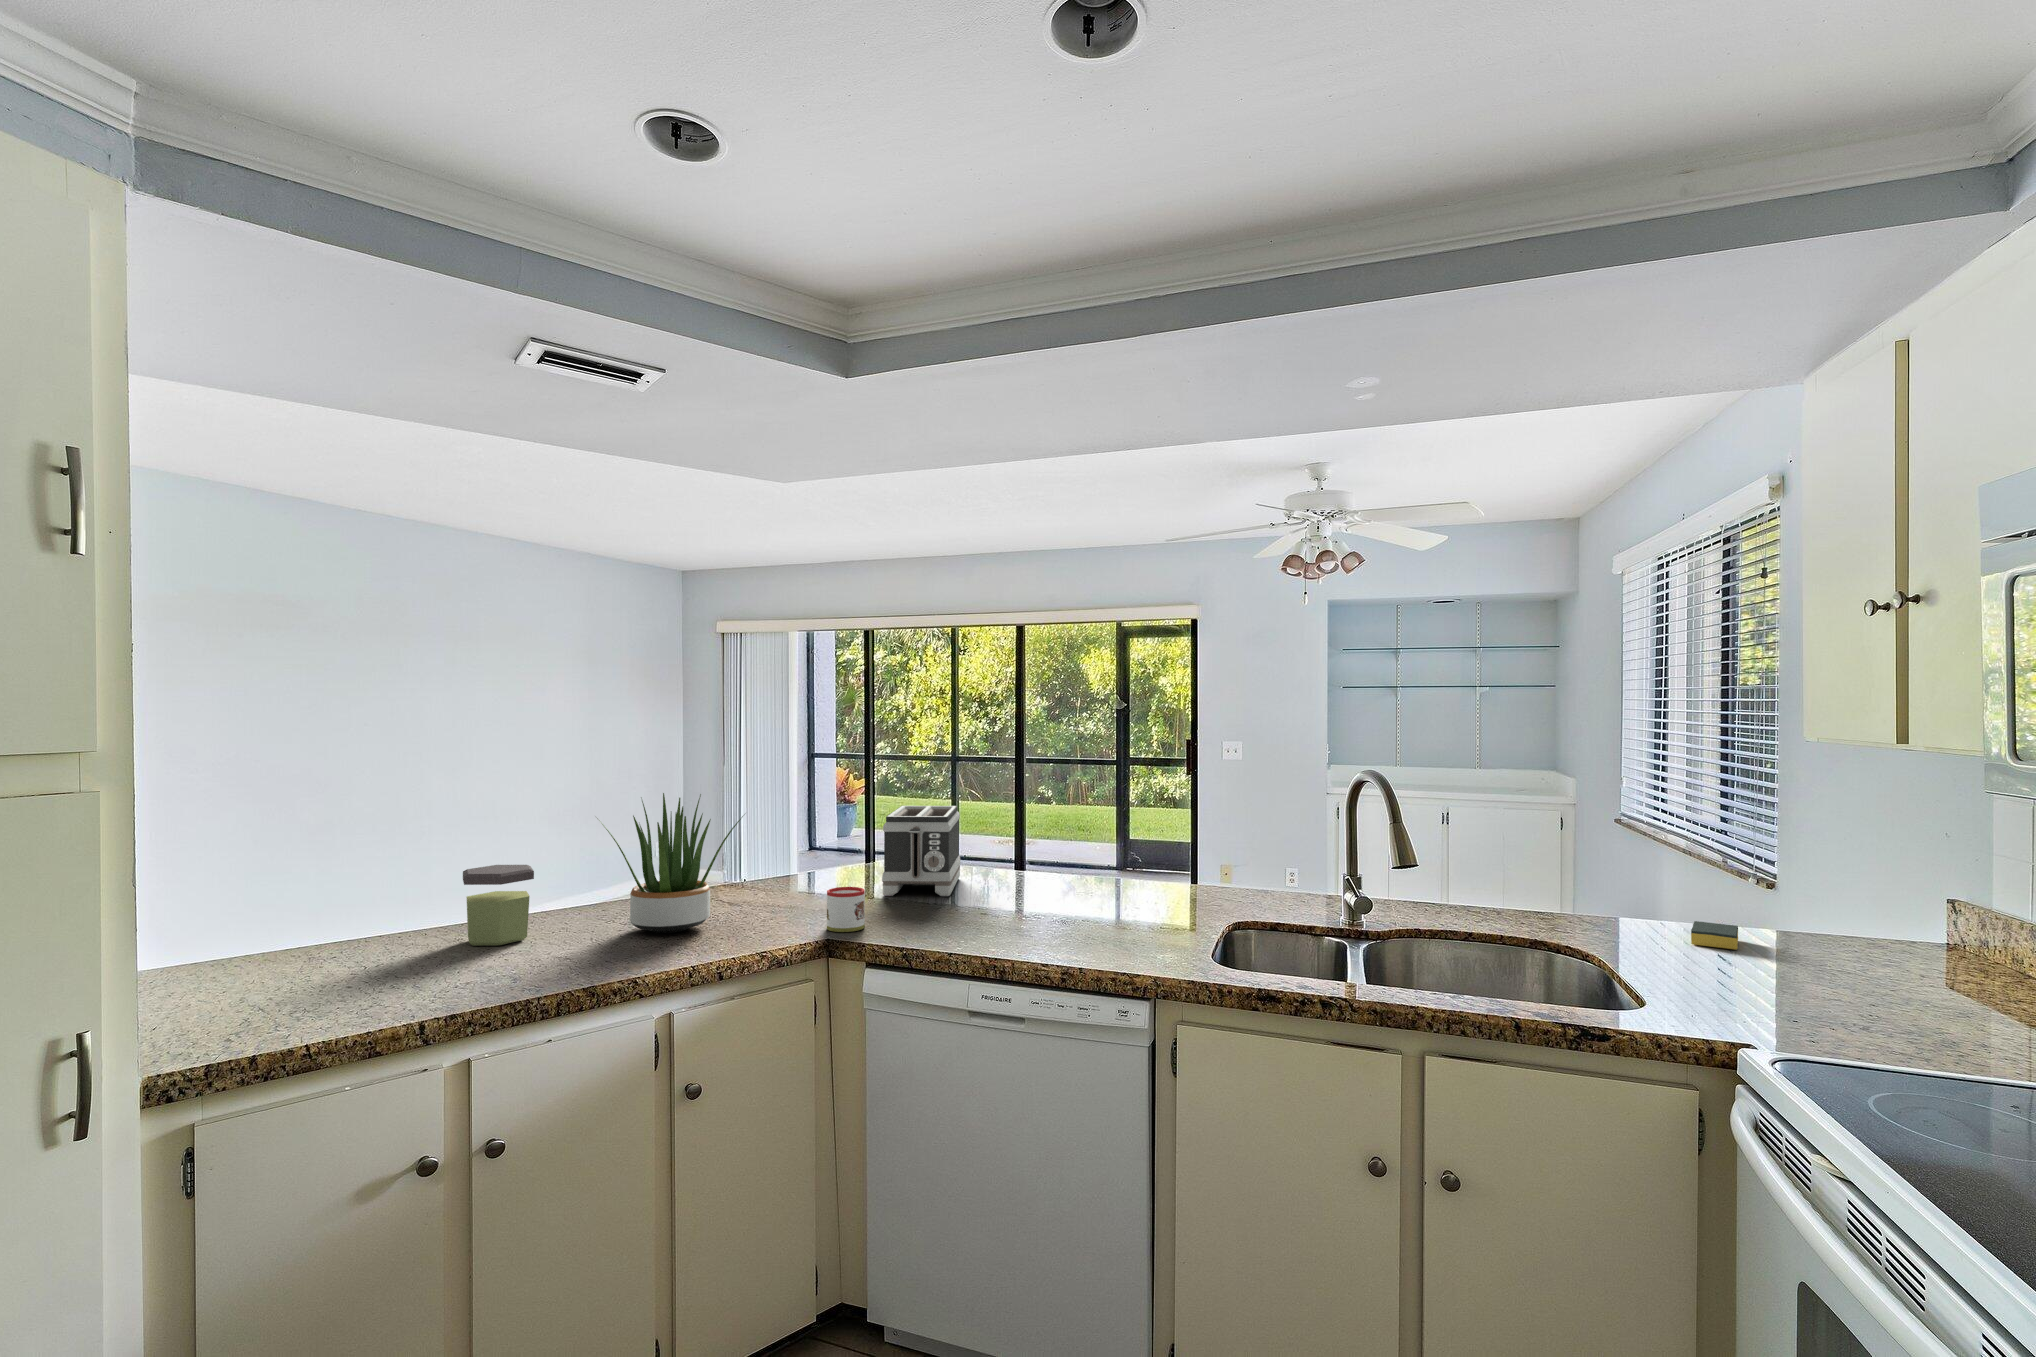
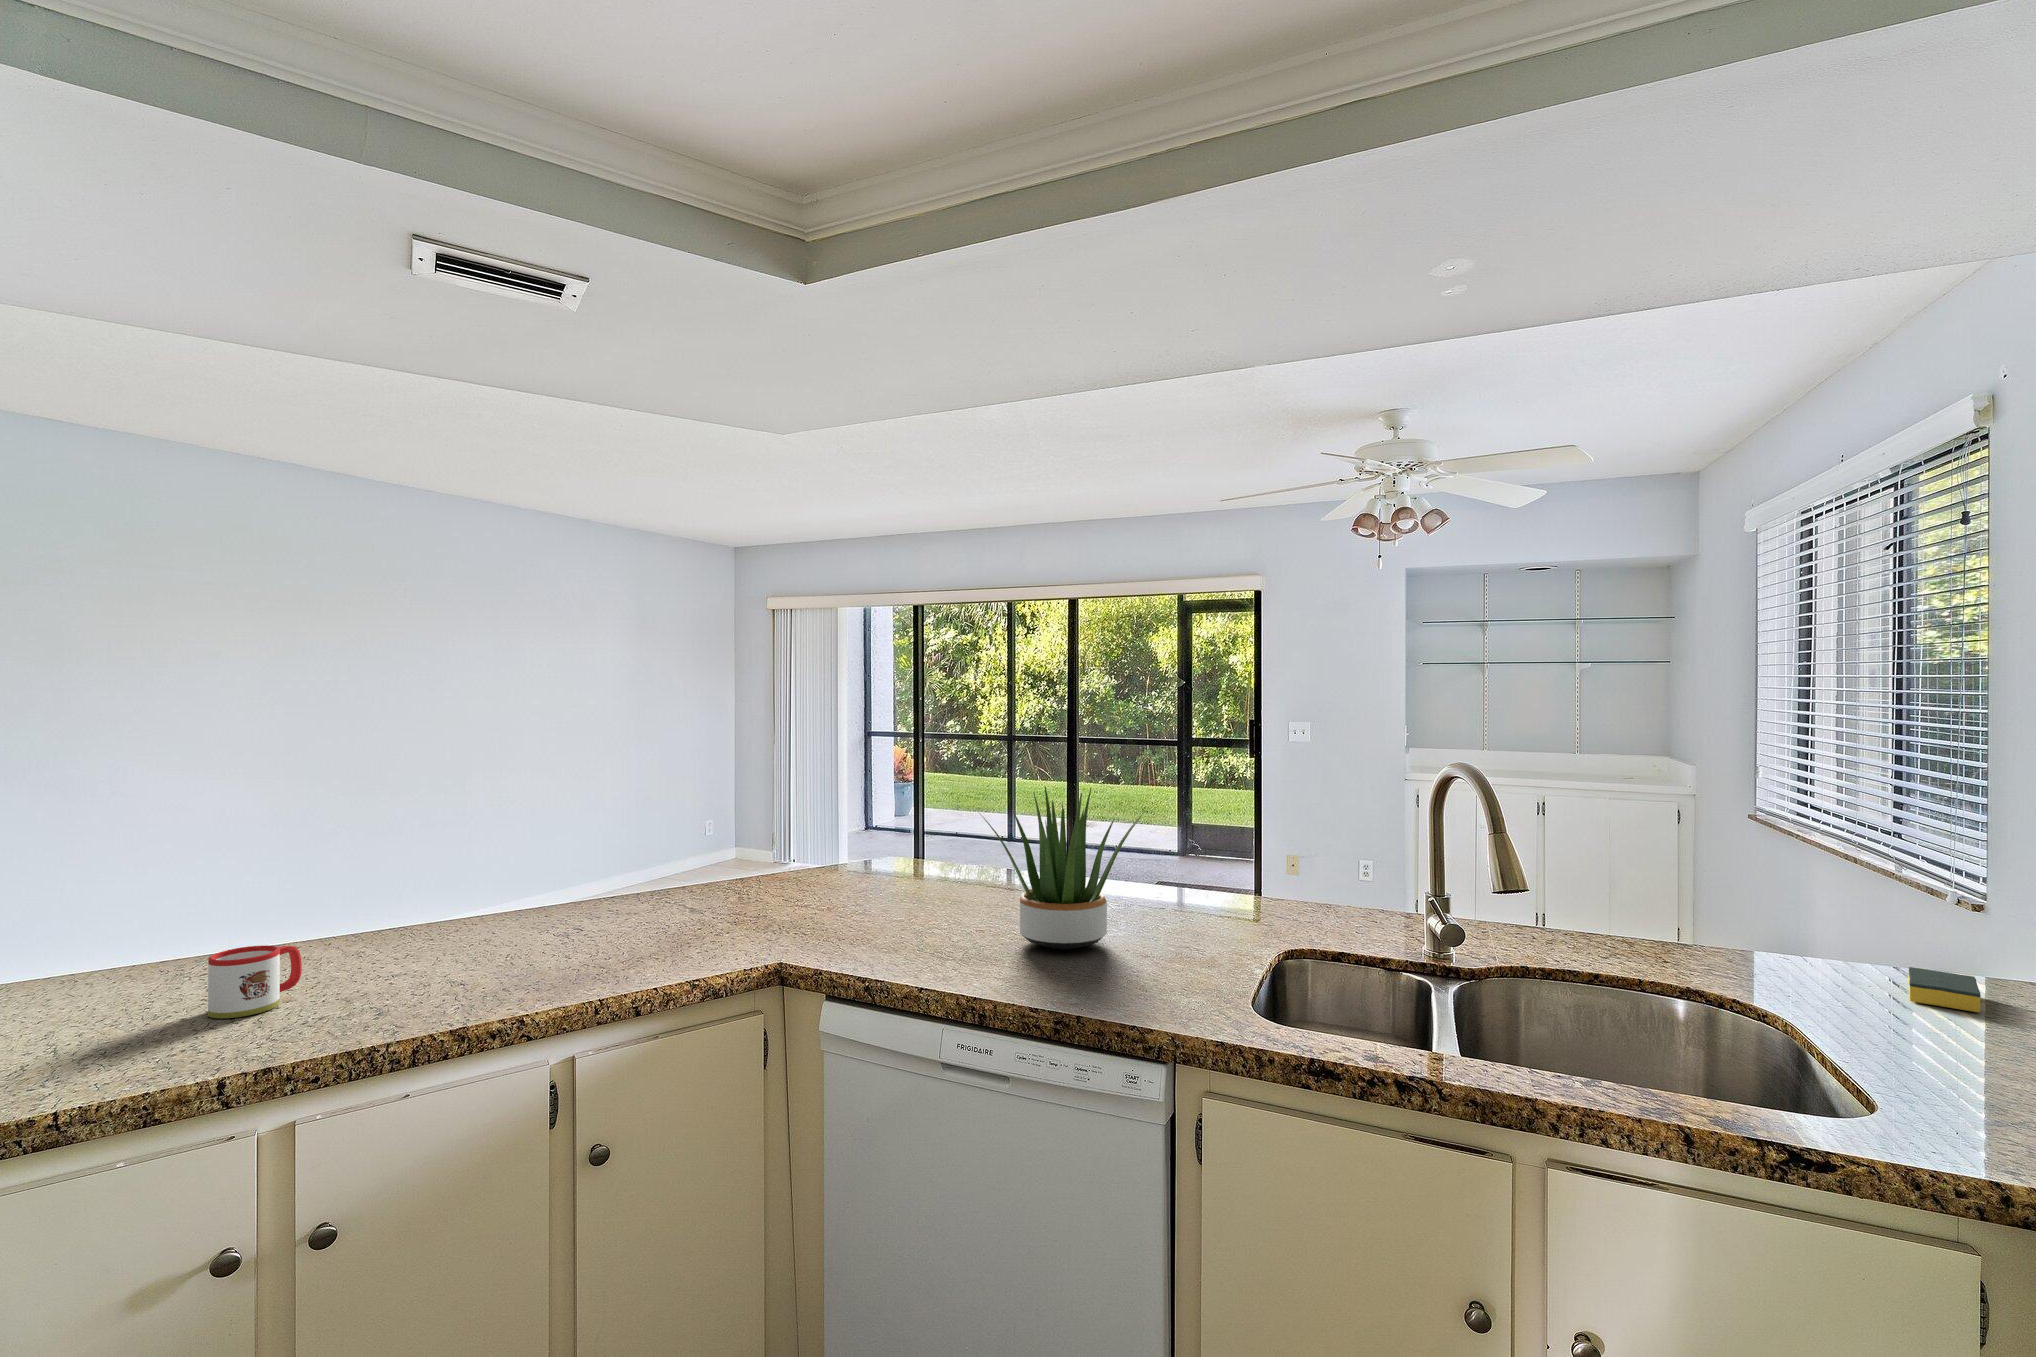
potted plant: present [597,793,743,933] -> present [982,786,1145,950]
toaster: present [882,806,960,896] -> none [876,797,976,904]
jar: present [463,865,534,946] -> none [361,866,450,963]
mug: present [827,887,865,932] -> present [208,945,302,1018]

